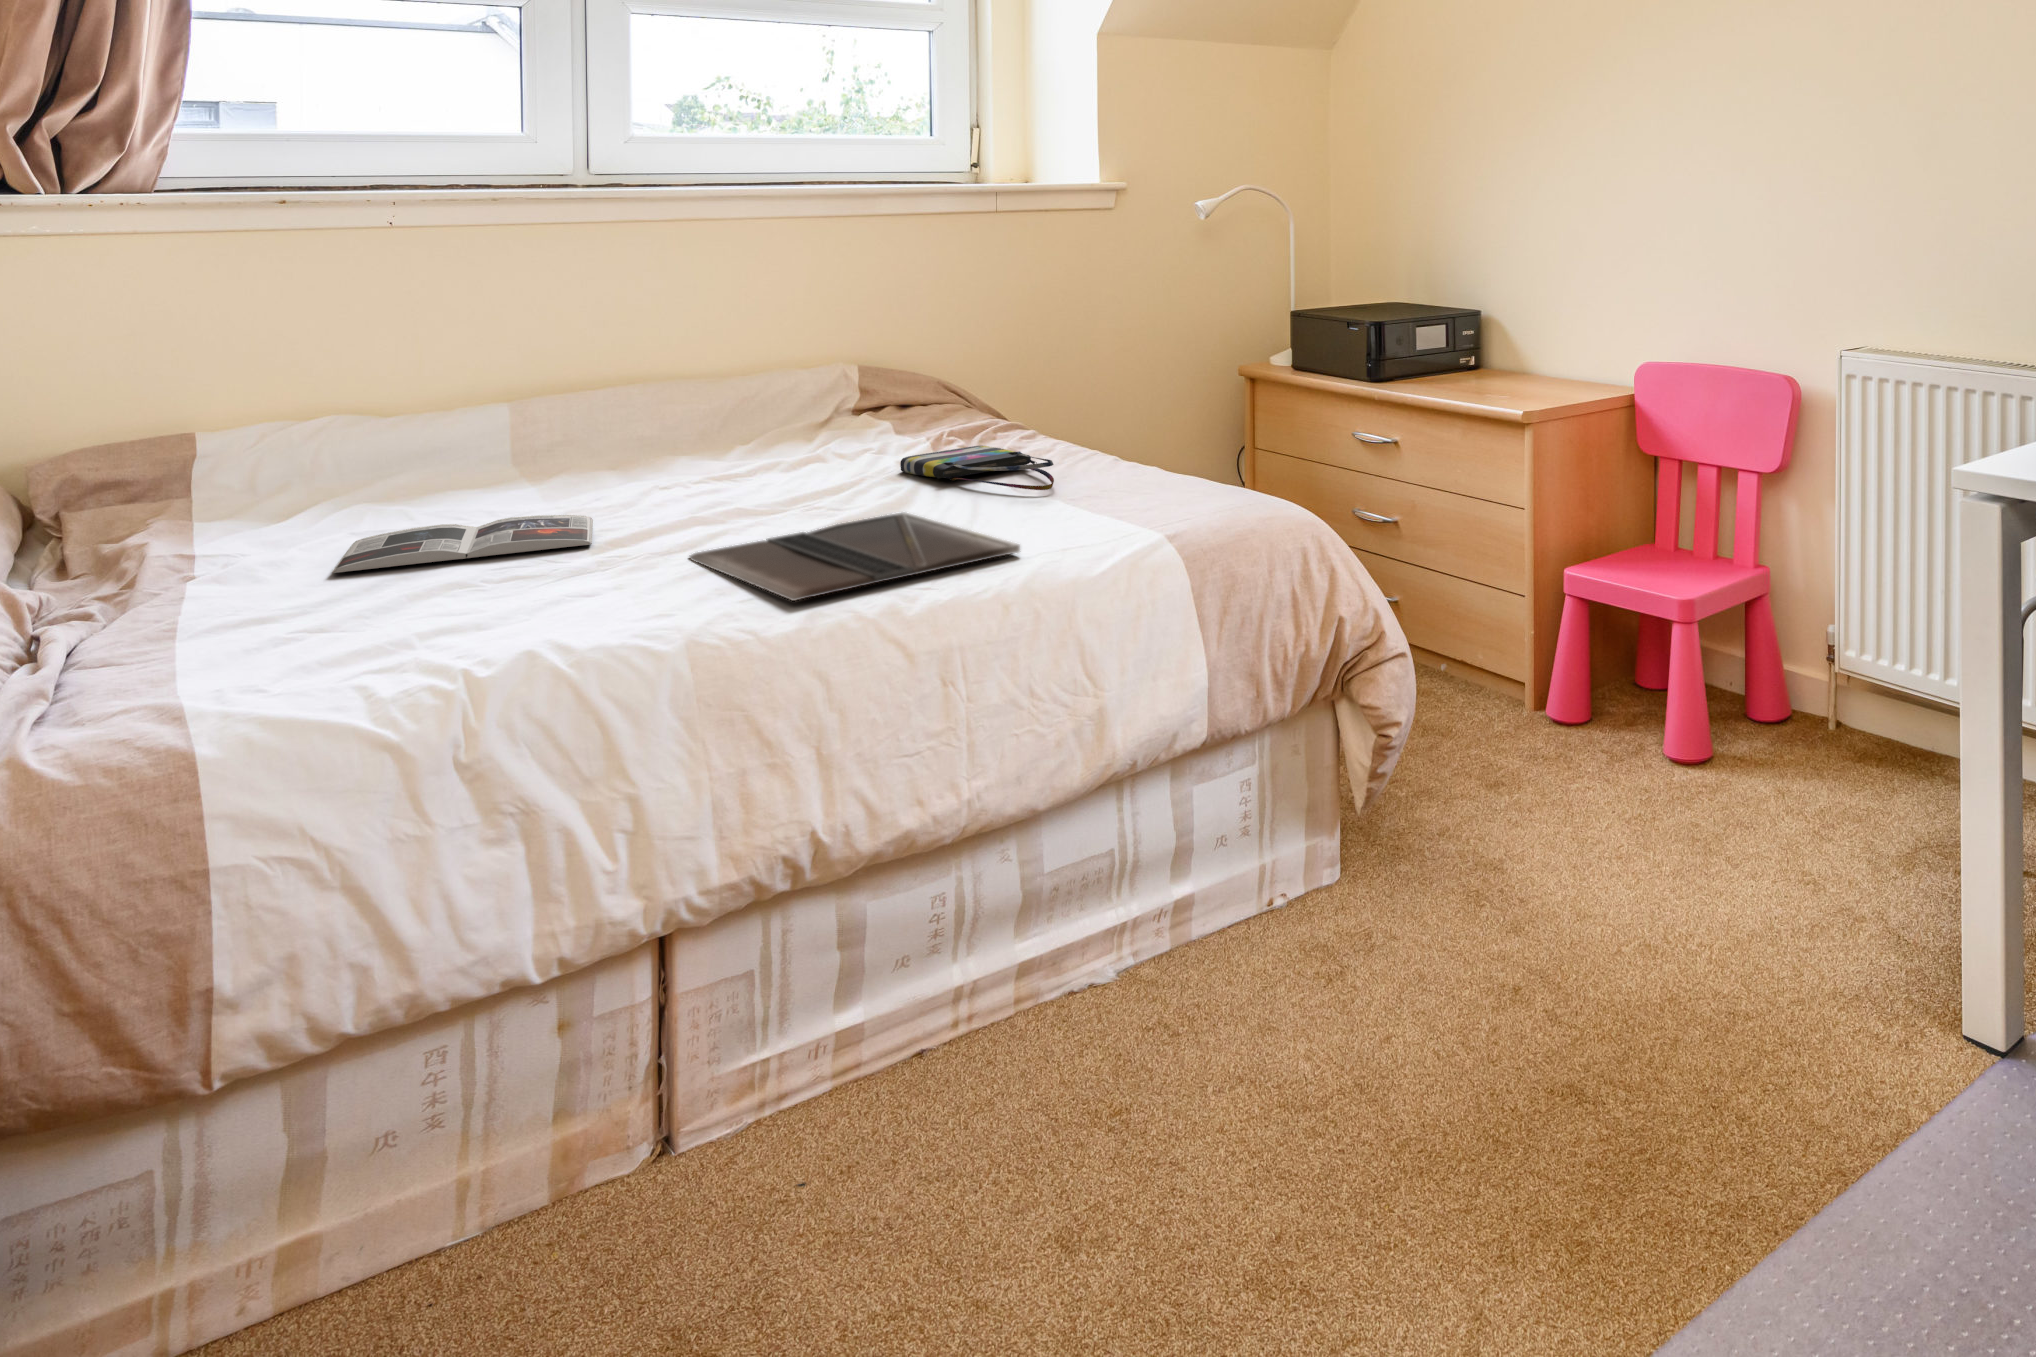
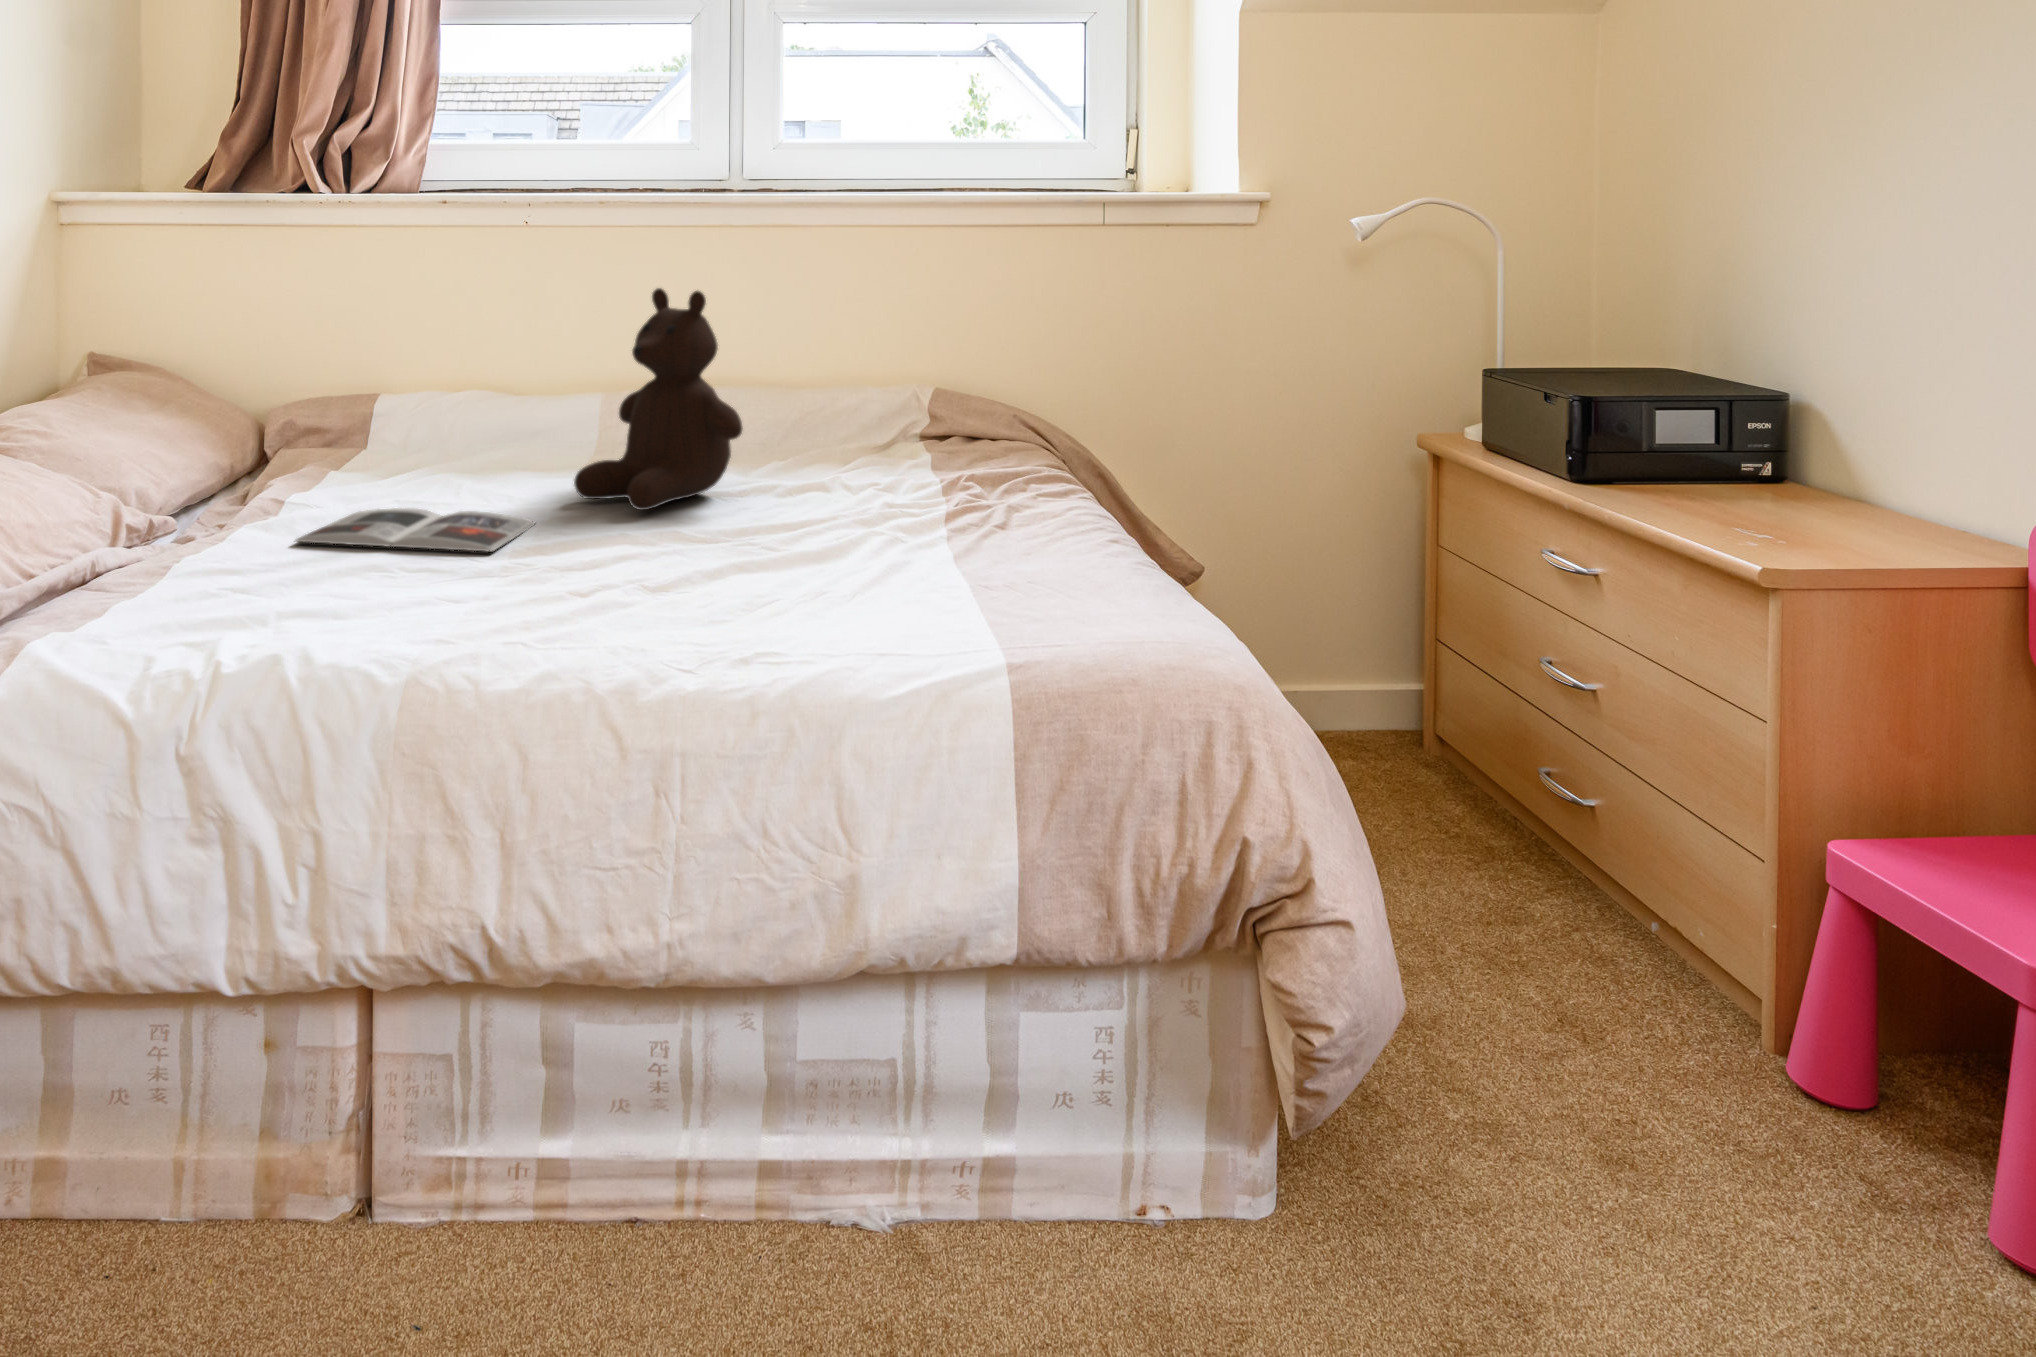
teddy bear: none [604,287,781,492] -> present [574,288,743,510]
tote bag: present [900,446,1054,490] -> none [857,500,1001,570]
laptop: present [690,512,1020,601] -> none [542,570,829,656]

